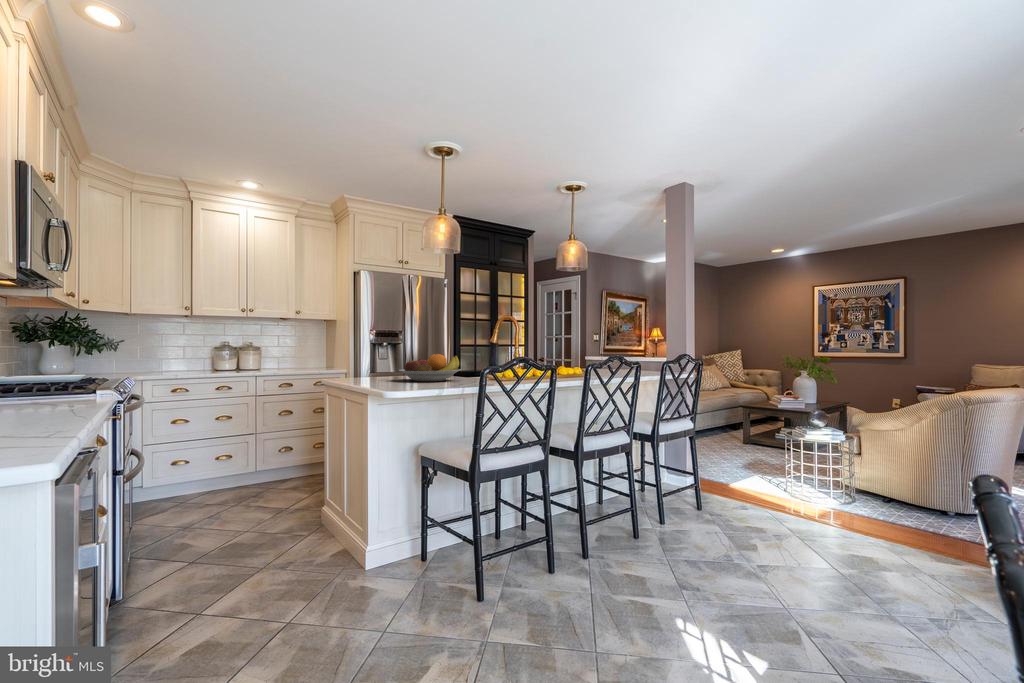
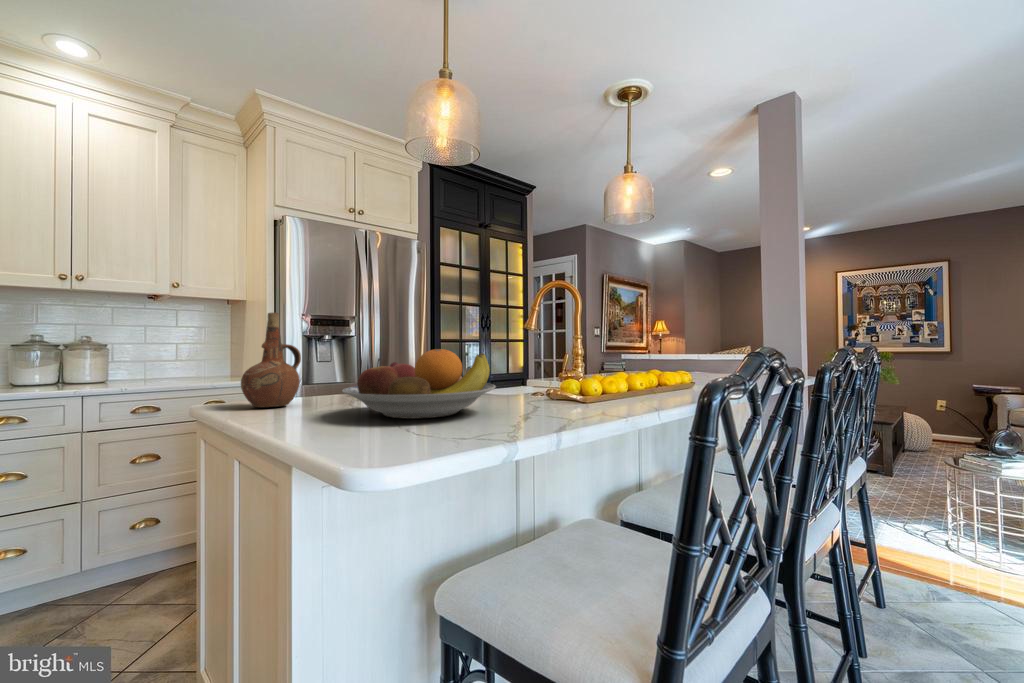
ceramic pitcher: none [355,337,380,378] -> present [241,313,301,407]

